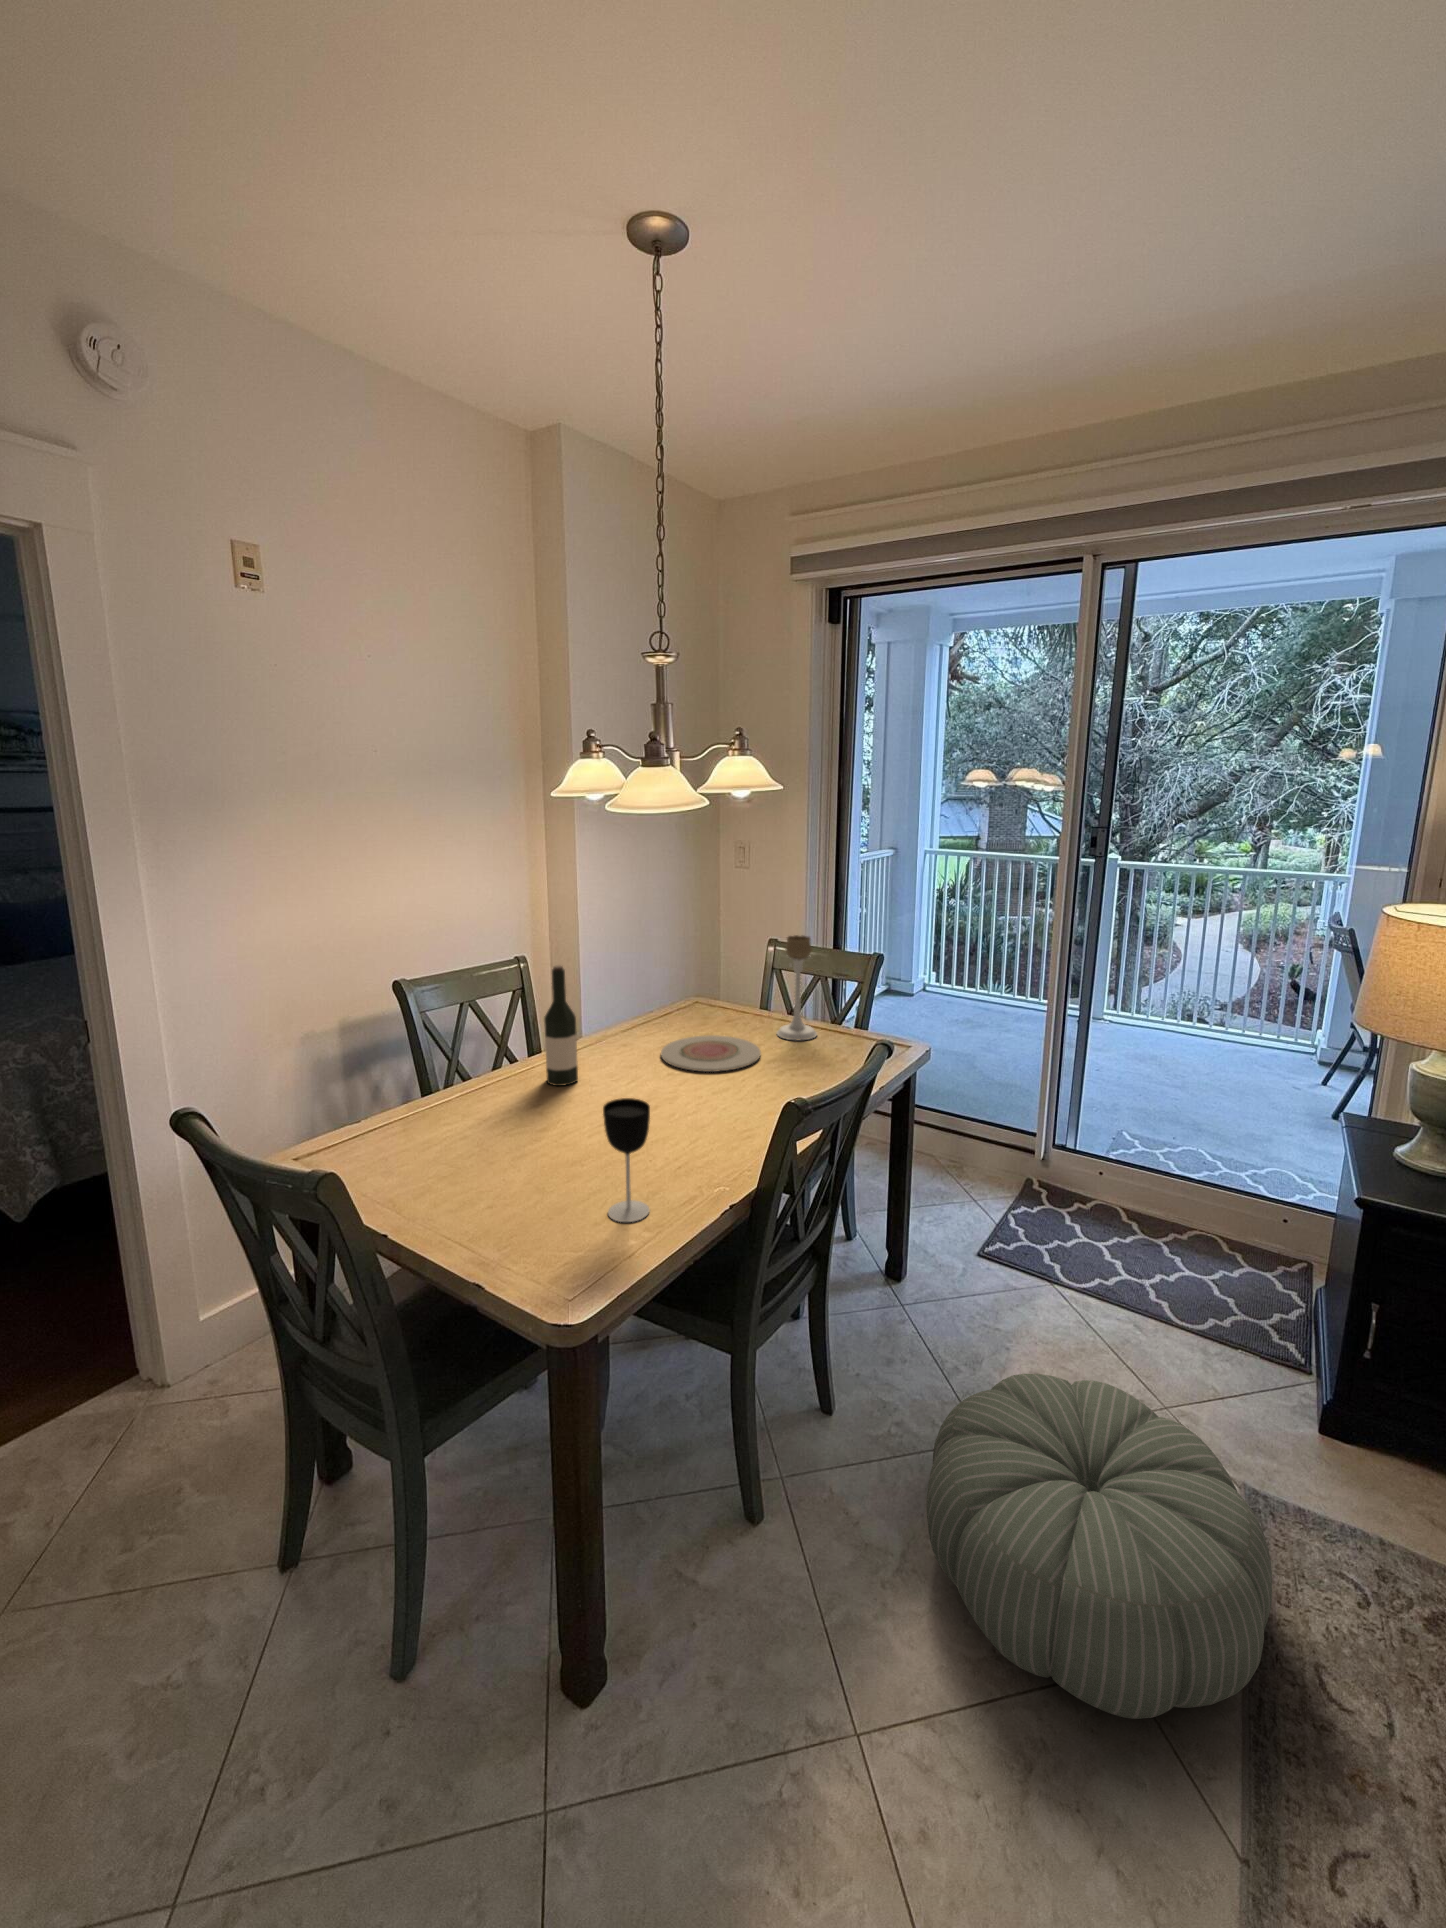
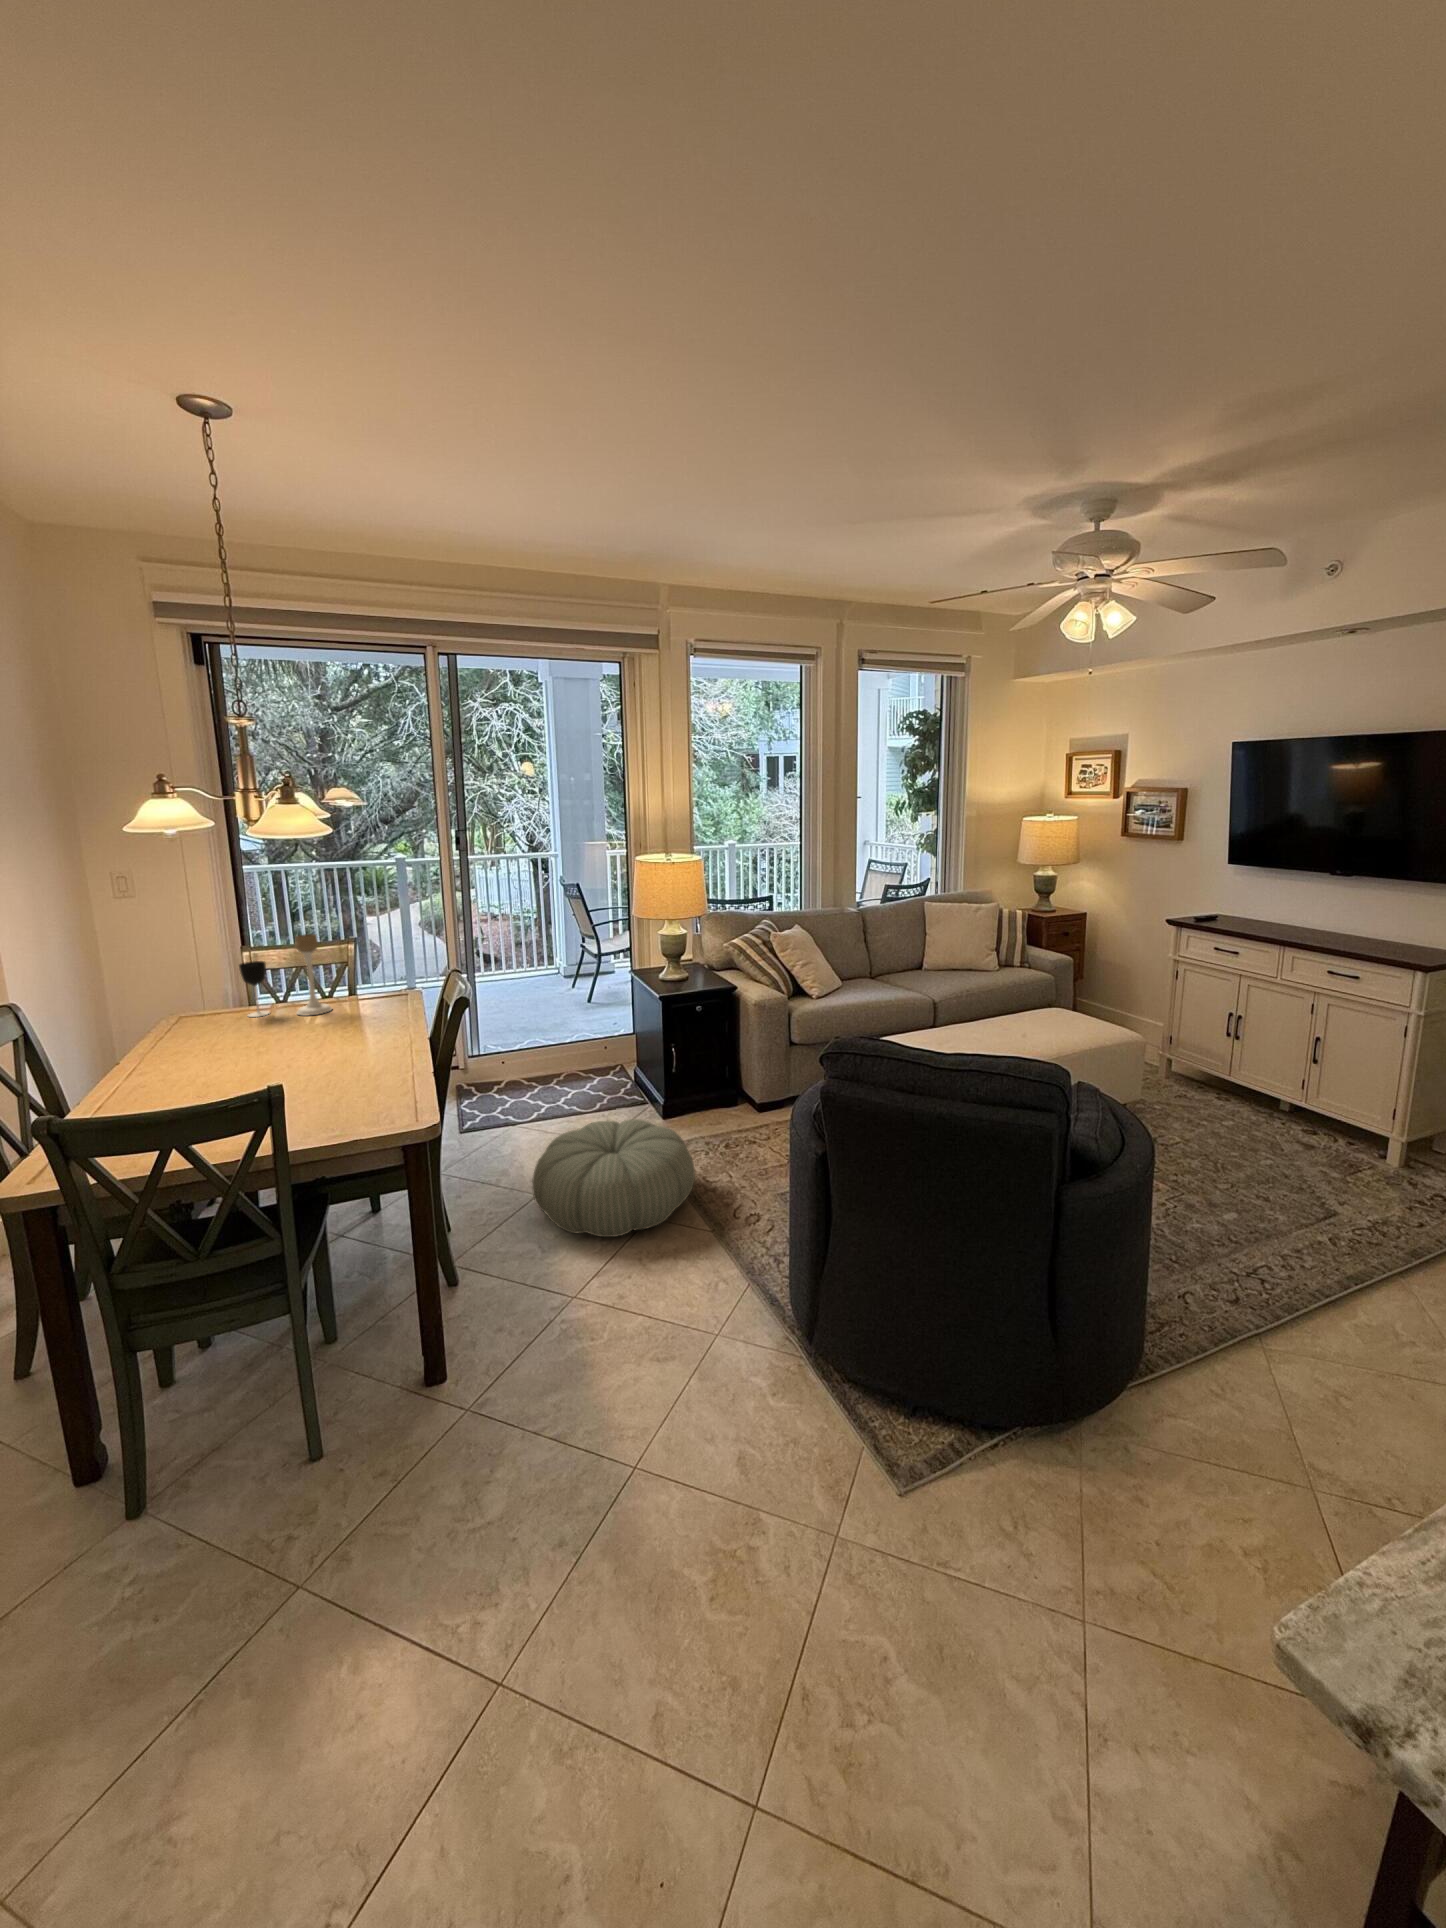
wine bottle: present [544,965,578,1086] -> none [145,981,188,1086]
plate: present [661,1035,761,1072] -> none [221,1022,315,1049]
wine glass: present [603,1098,650,1222] -> present [239,961,269,1017]

